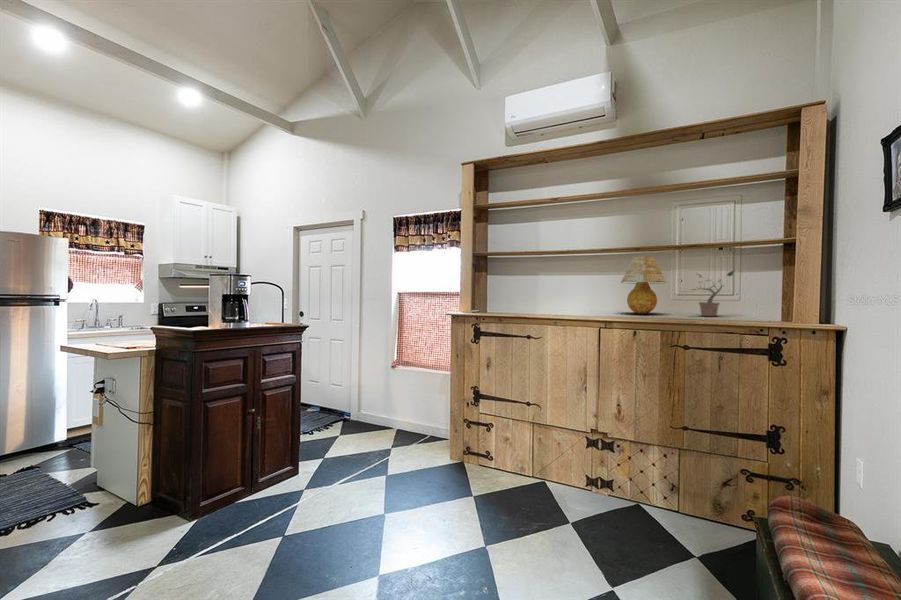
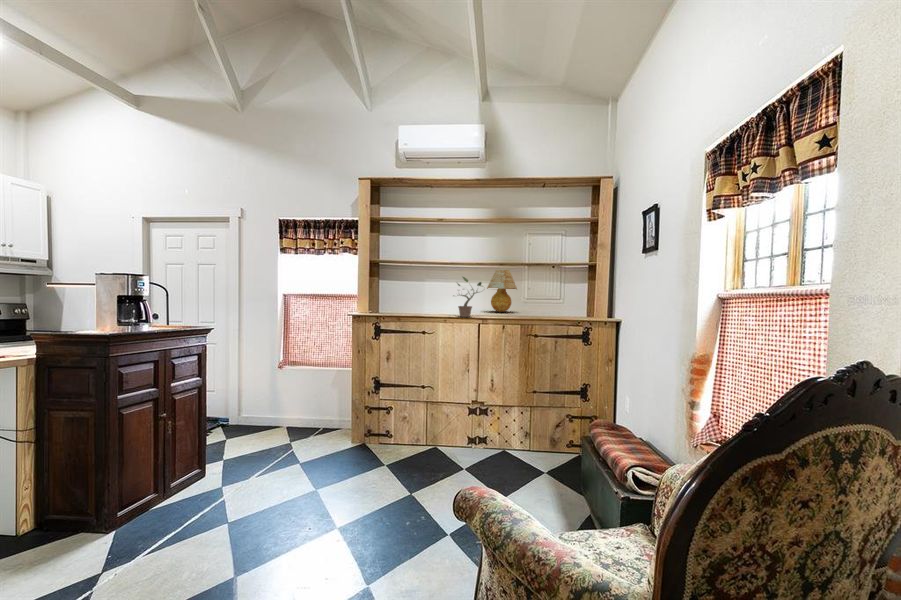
potted plant: present [694,271,734,316] -> present [457,277,482,317]

